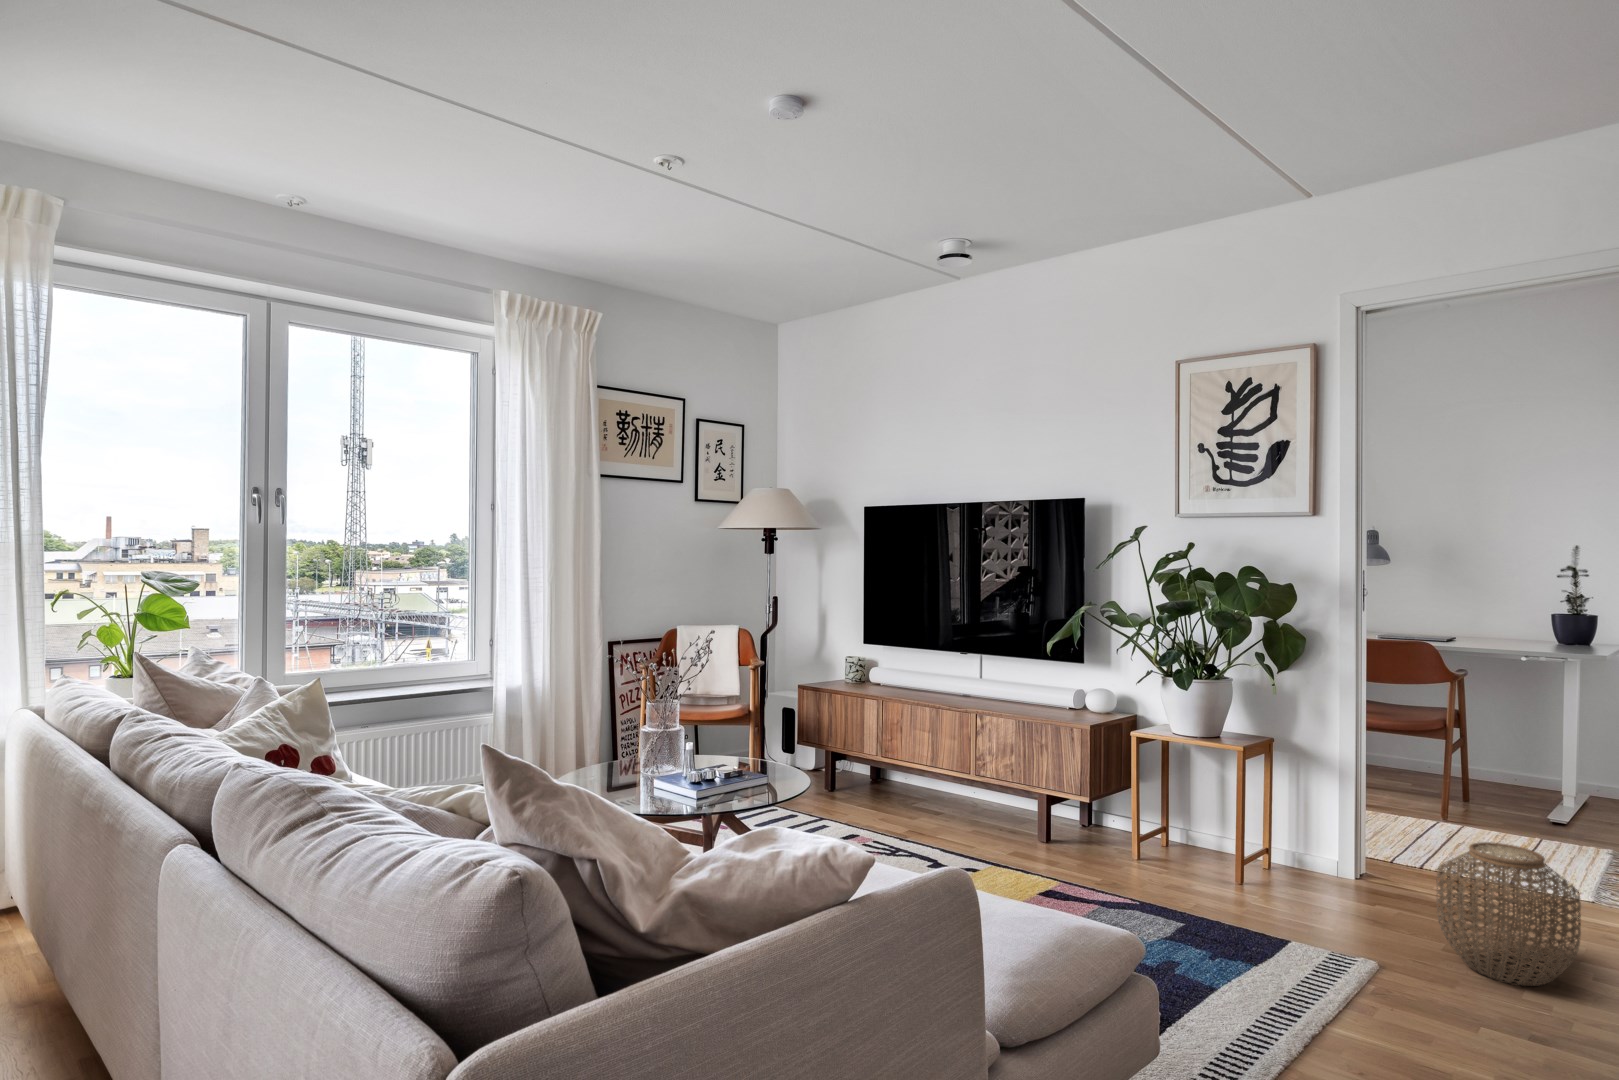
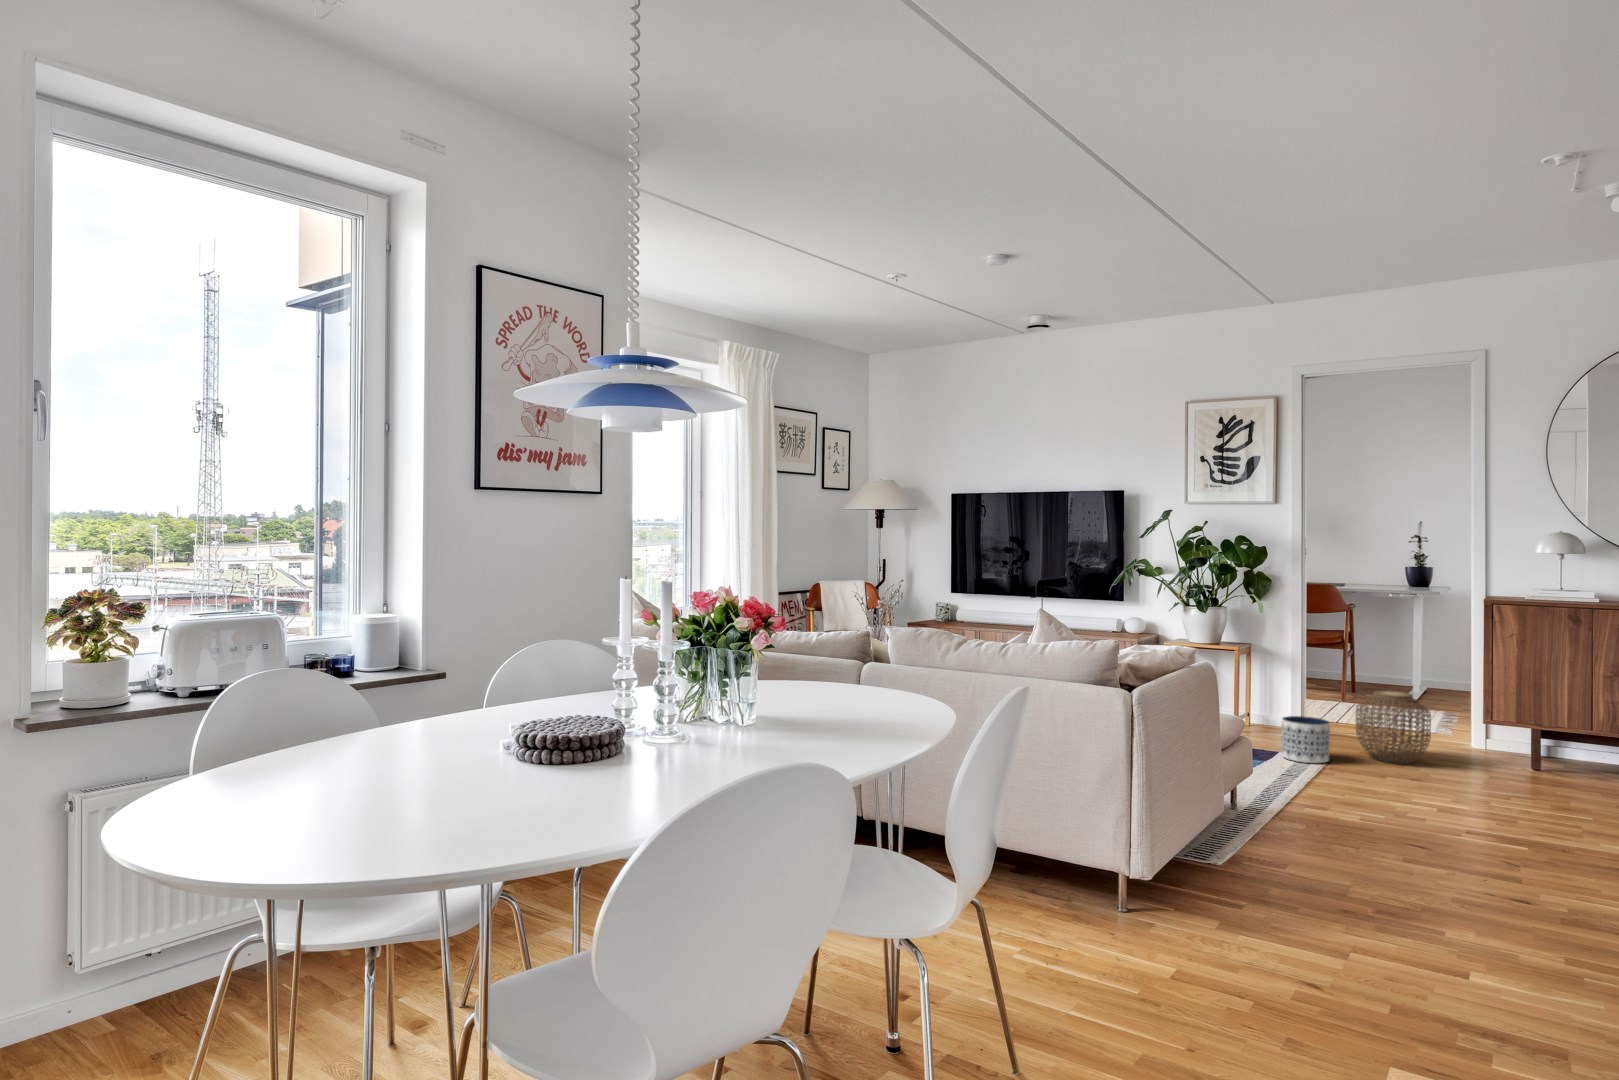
planter: none [1298,879,1384,974] -> present [1281,716,1330,763]

